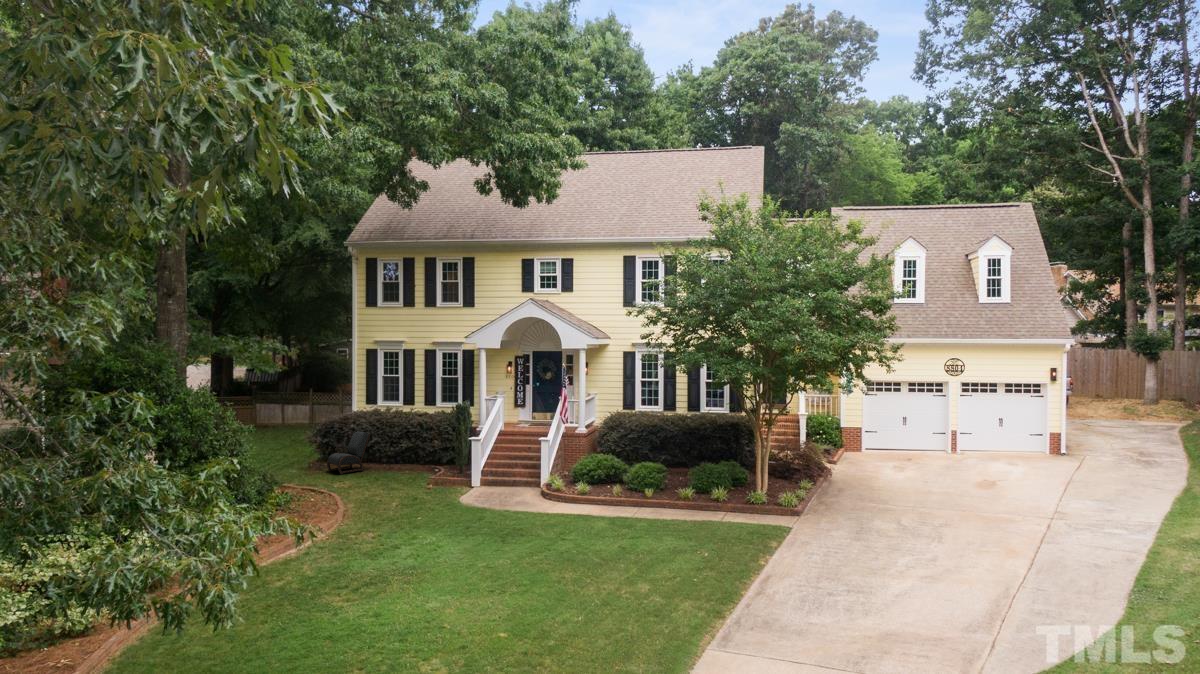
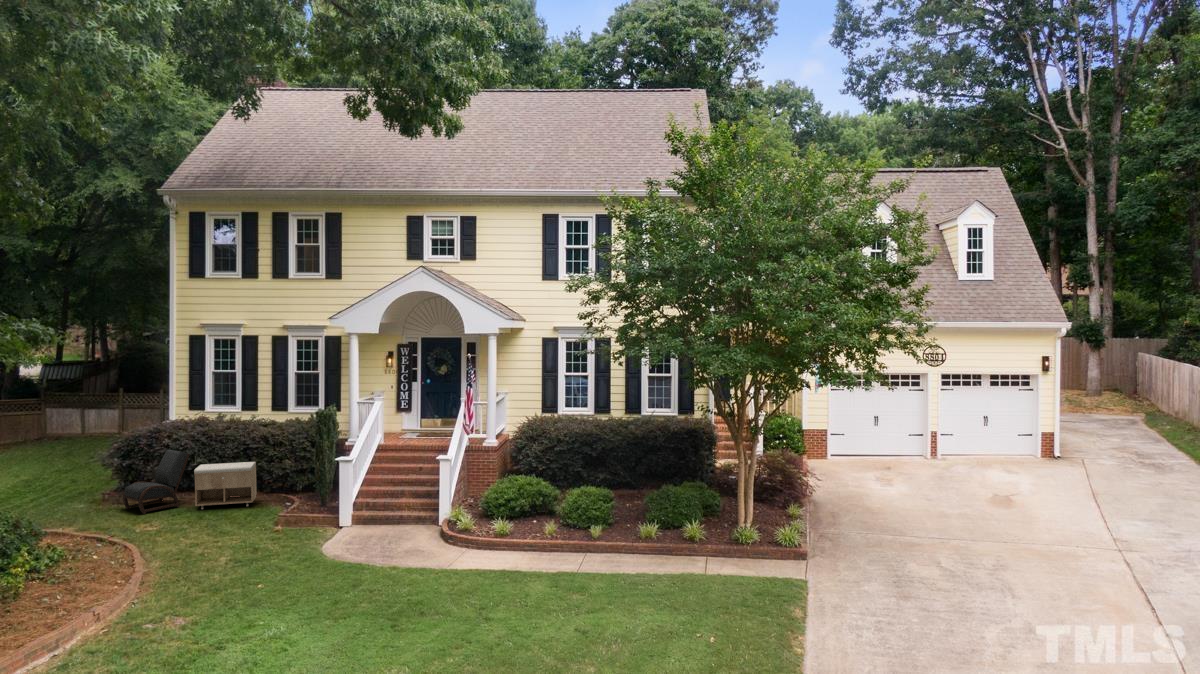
storage bench: none [374,441,415,473] -> present [194,462,257,509]

